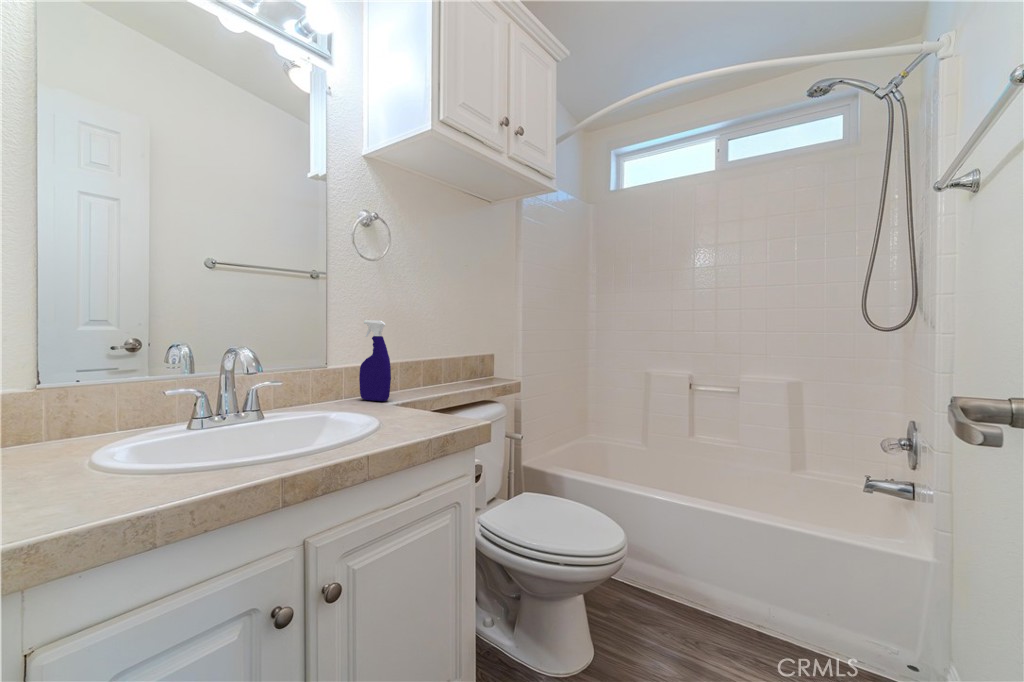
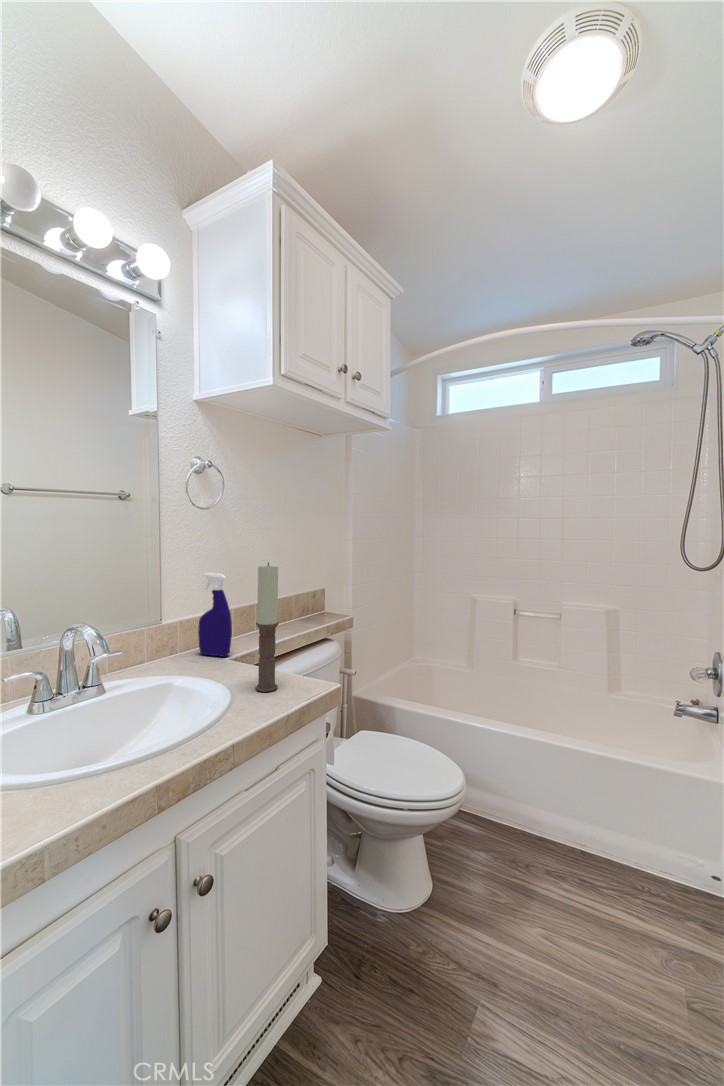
candle: none [406,295,428,422] -> present [256,562,279,692]

